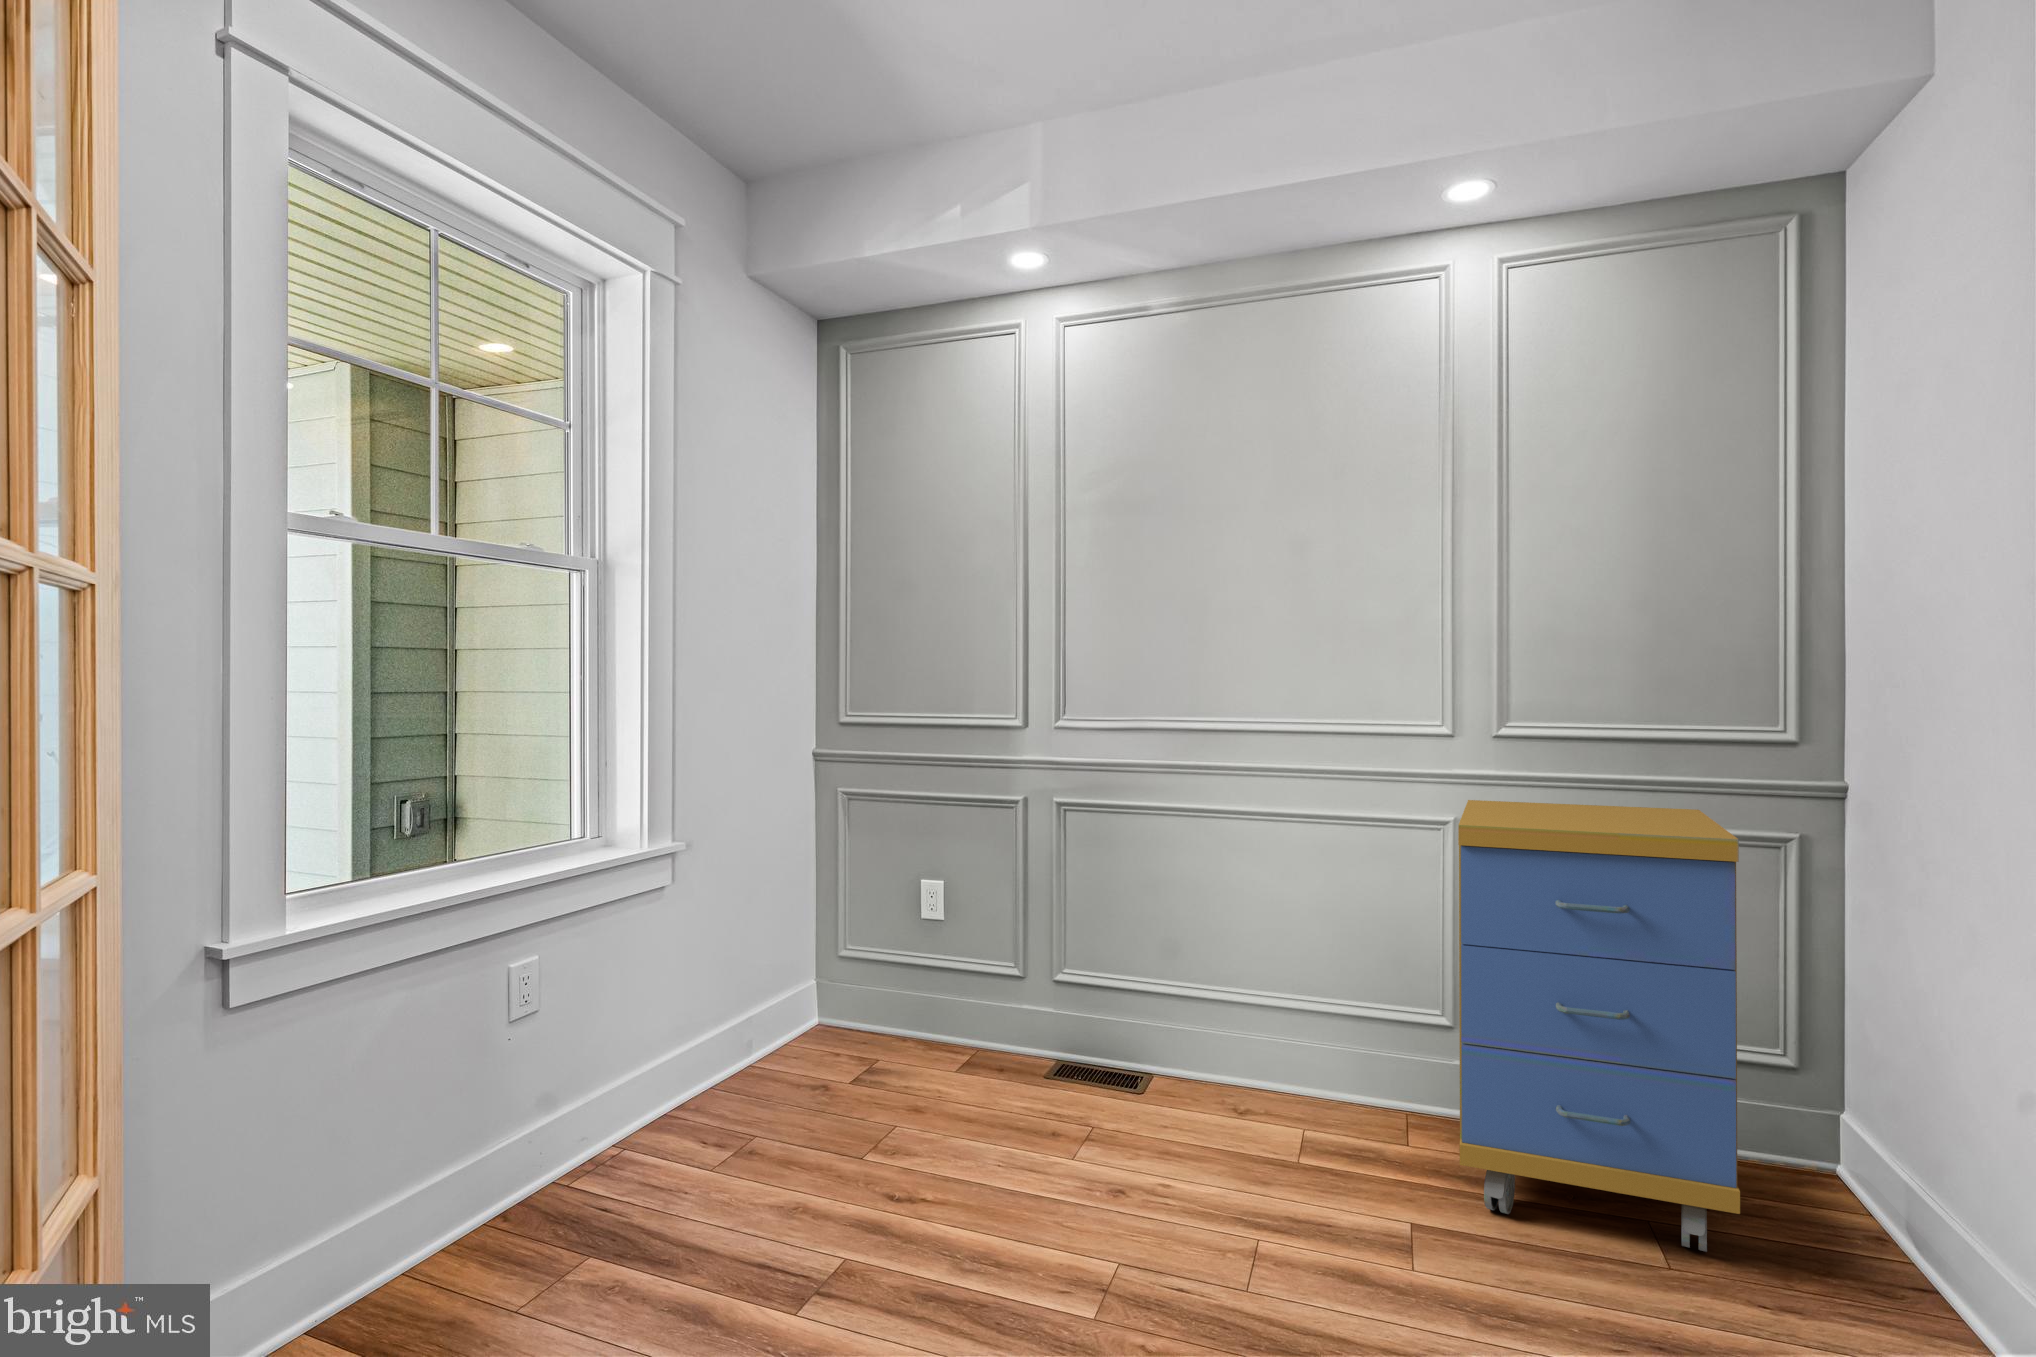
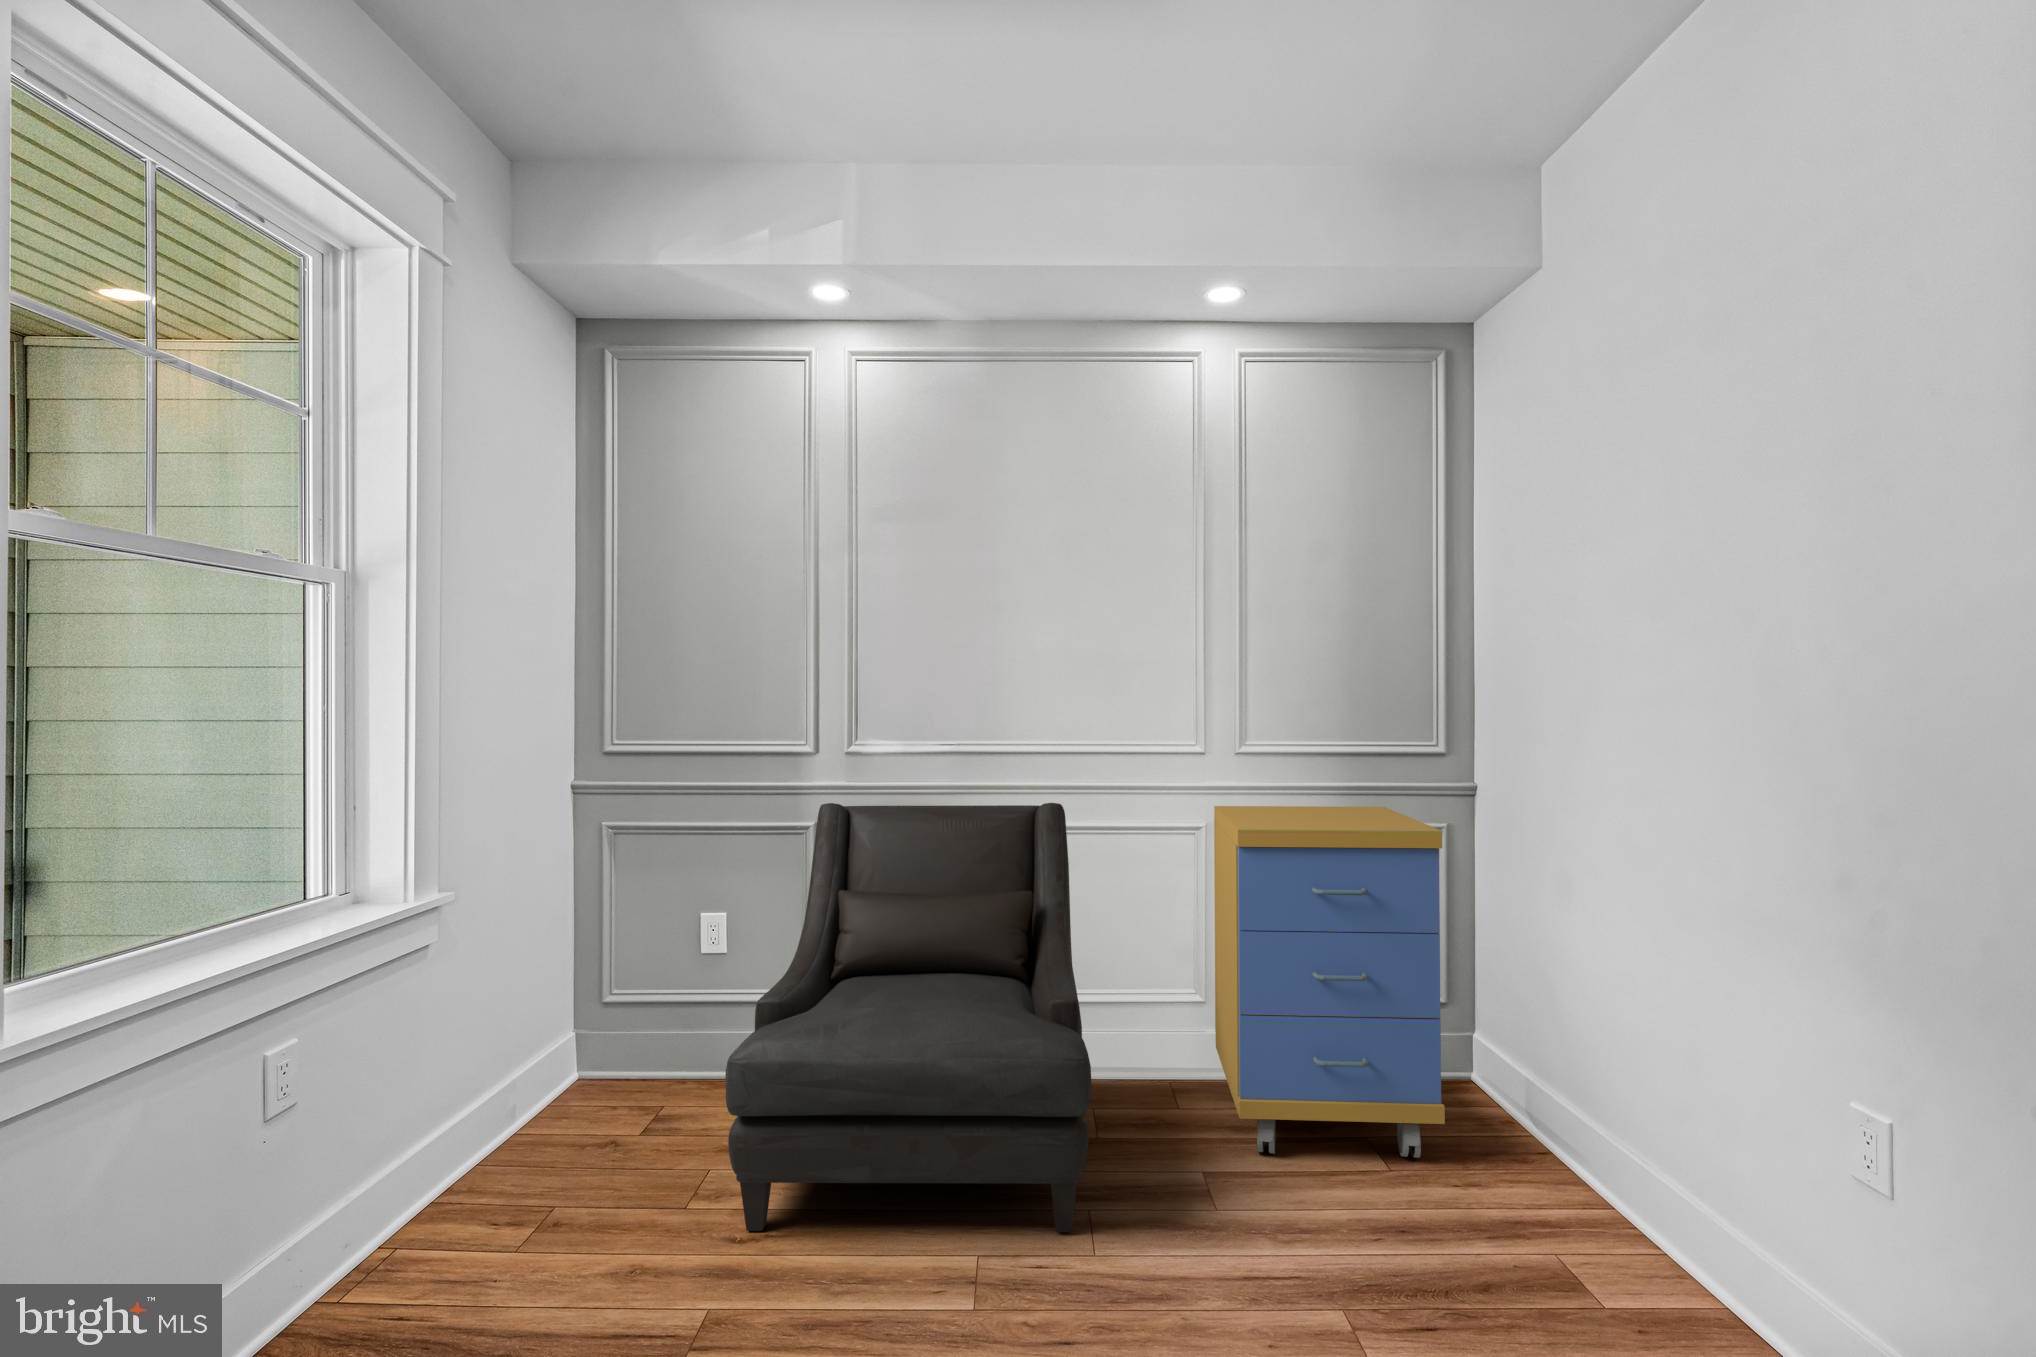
armchair: none [885,780,1285,1252] -> present [725,803,1092,1232]

